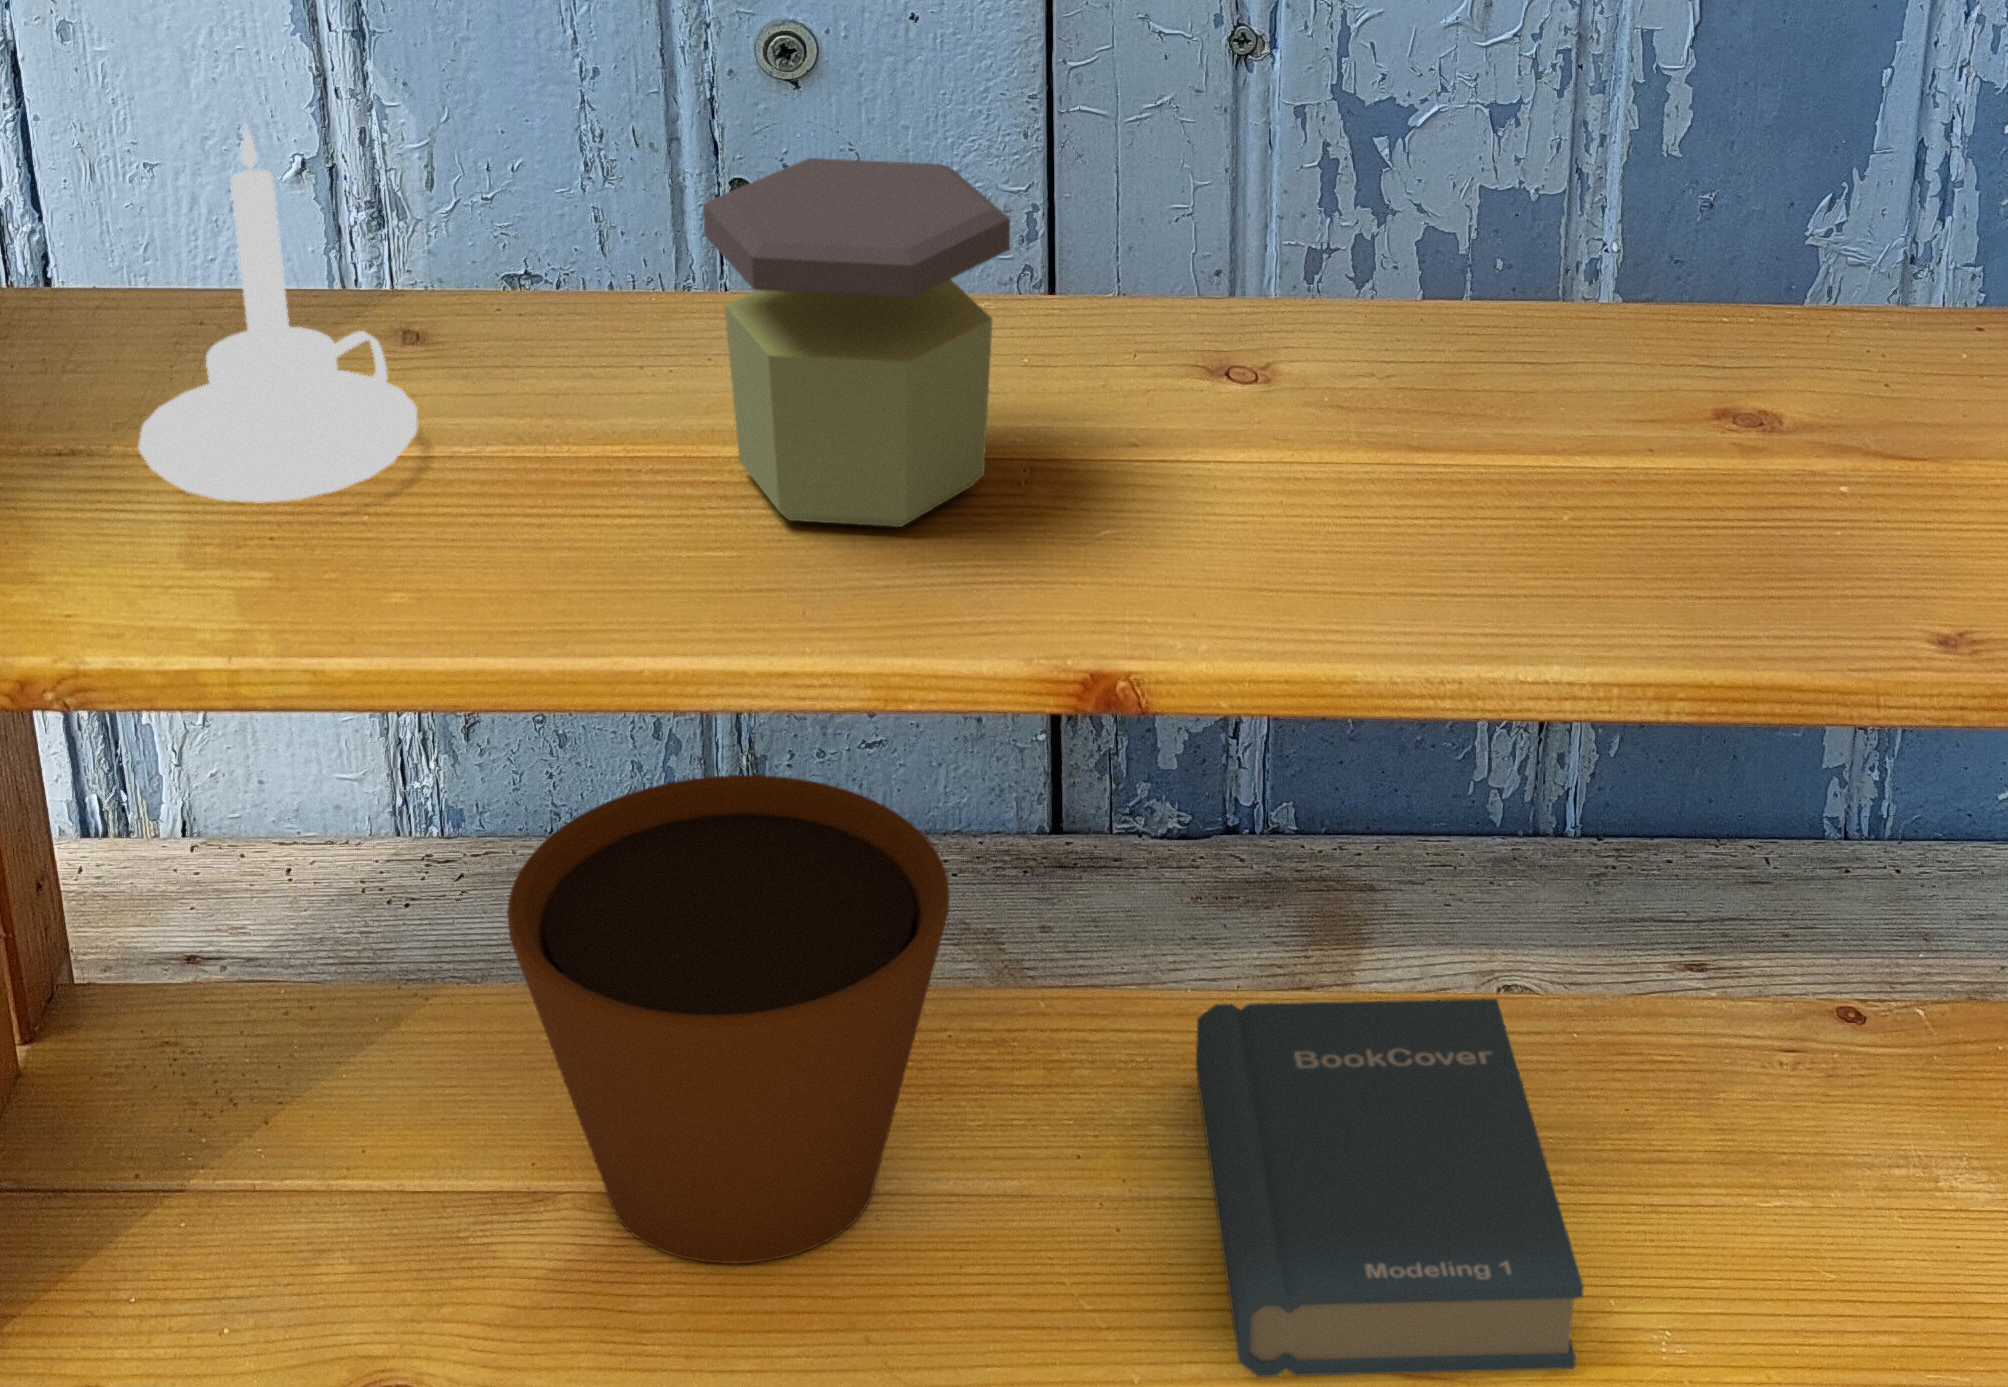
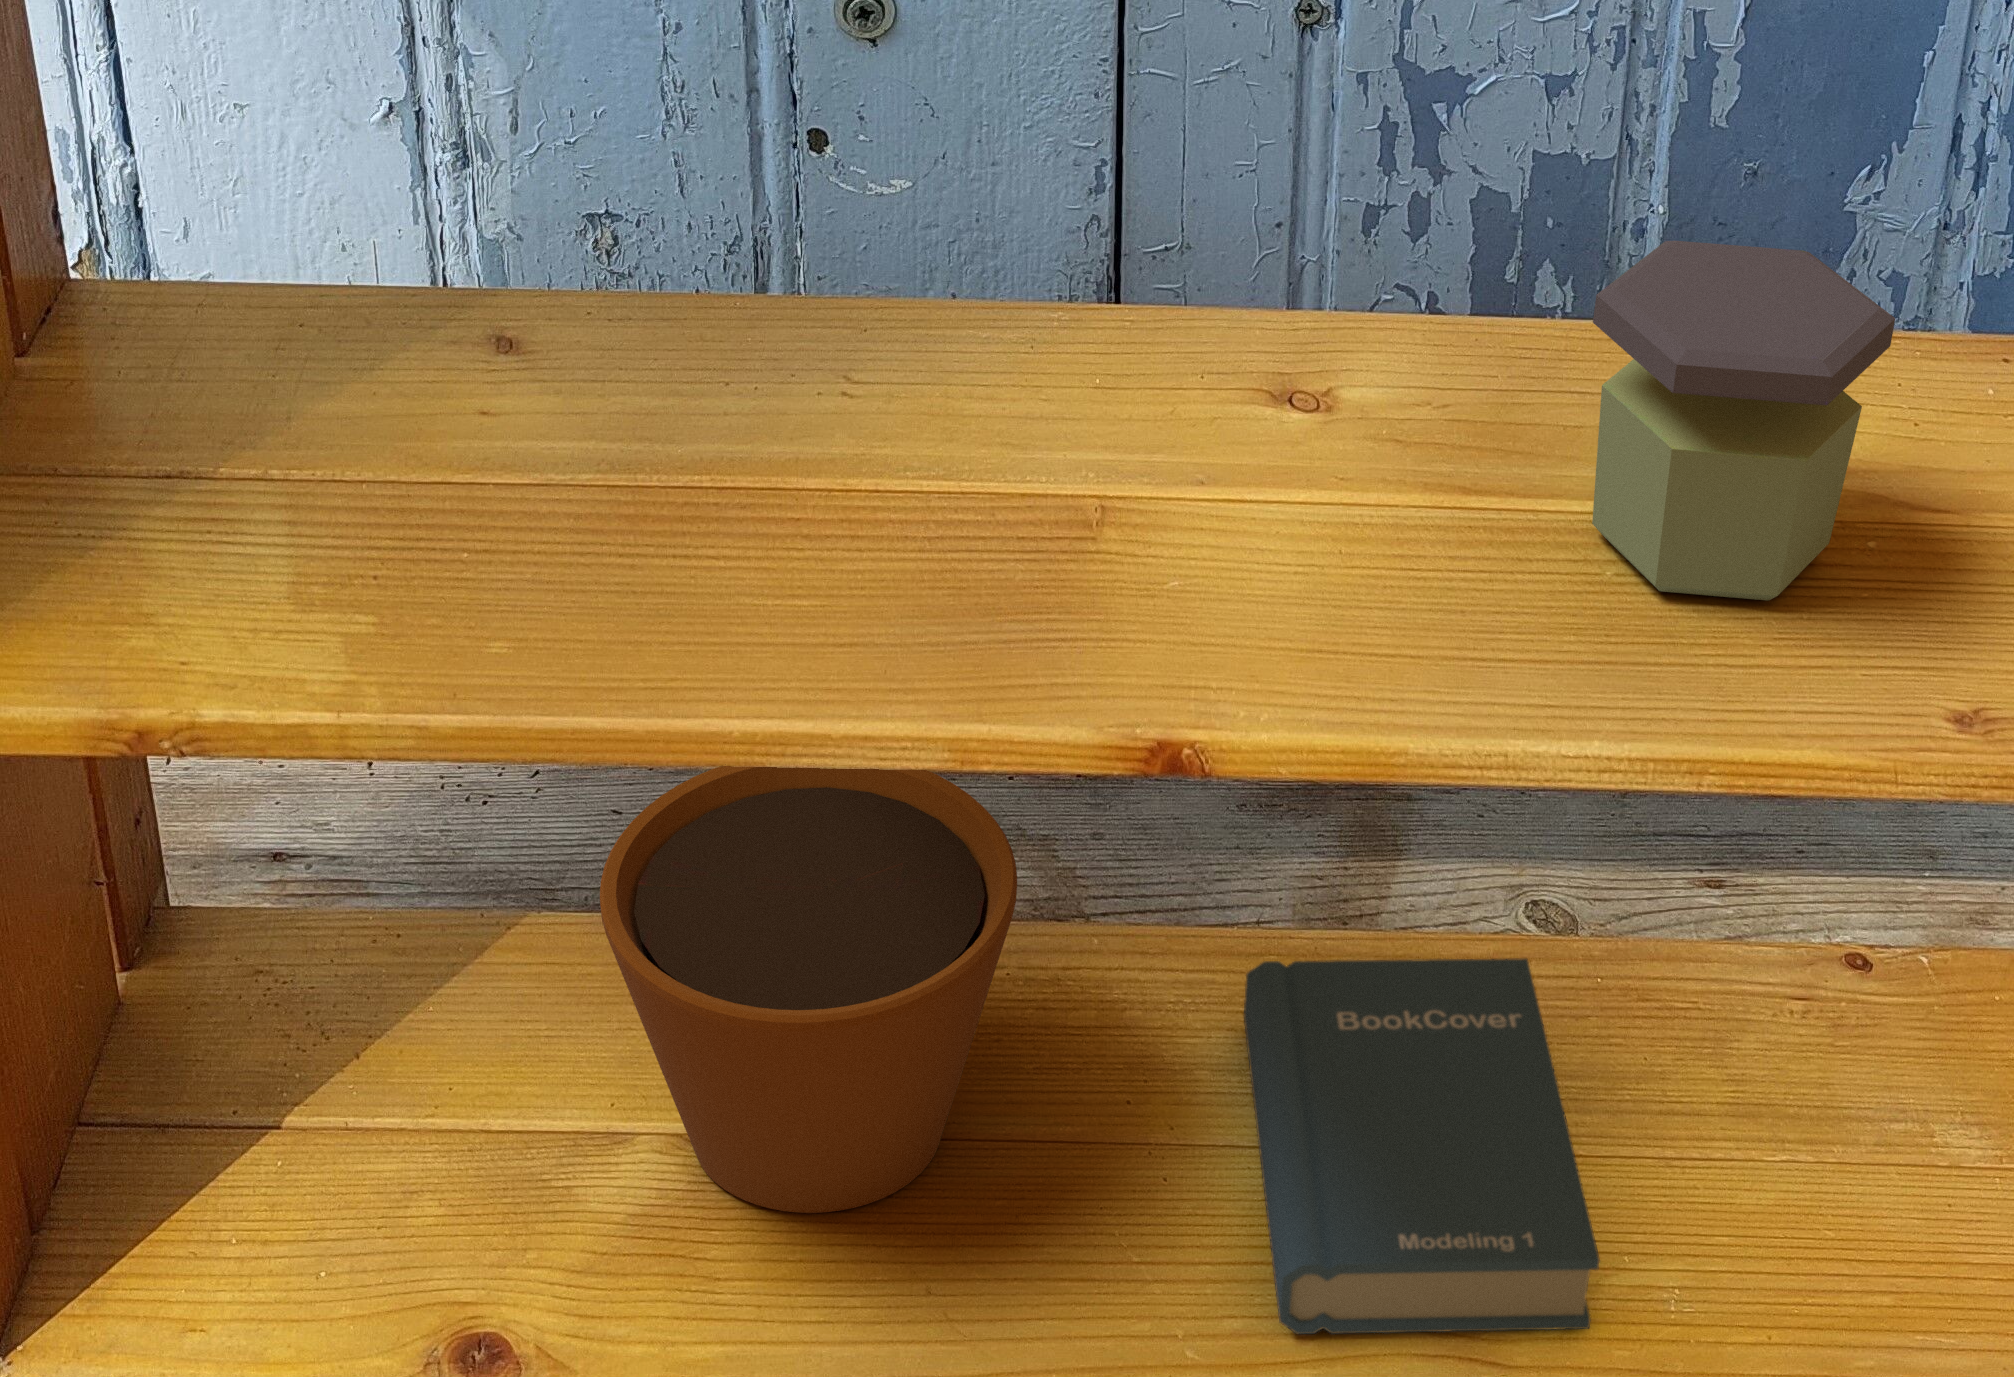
candle holder: present [139,125,417,502] -> none [250,181,518,539]
jar: present [703,158,1010,527] -> present [1592,241,1895,600]

